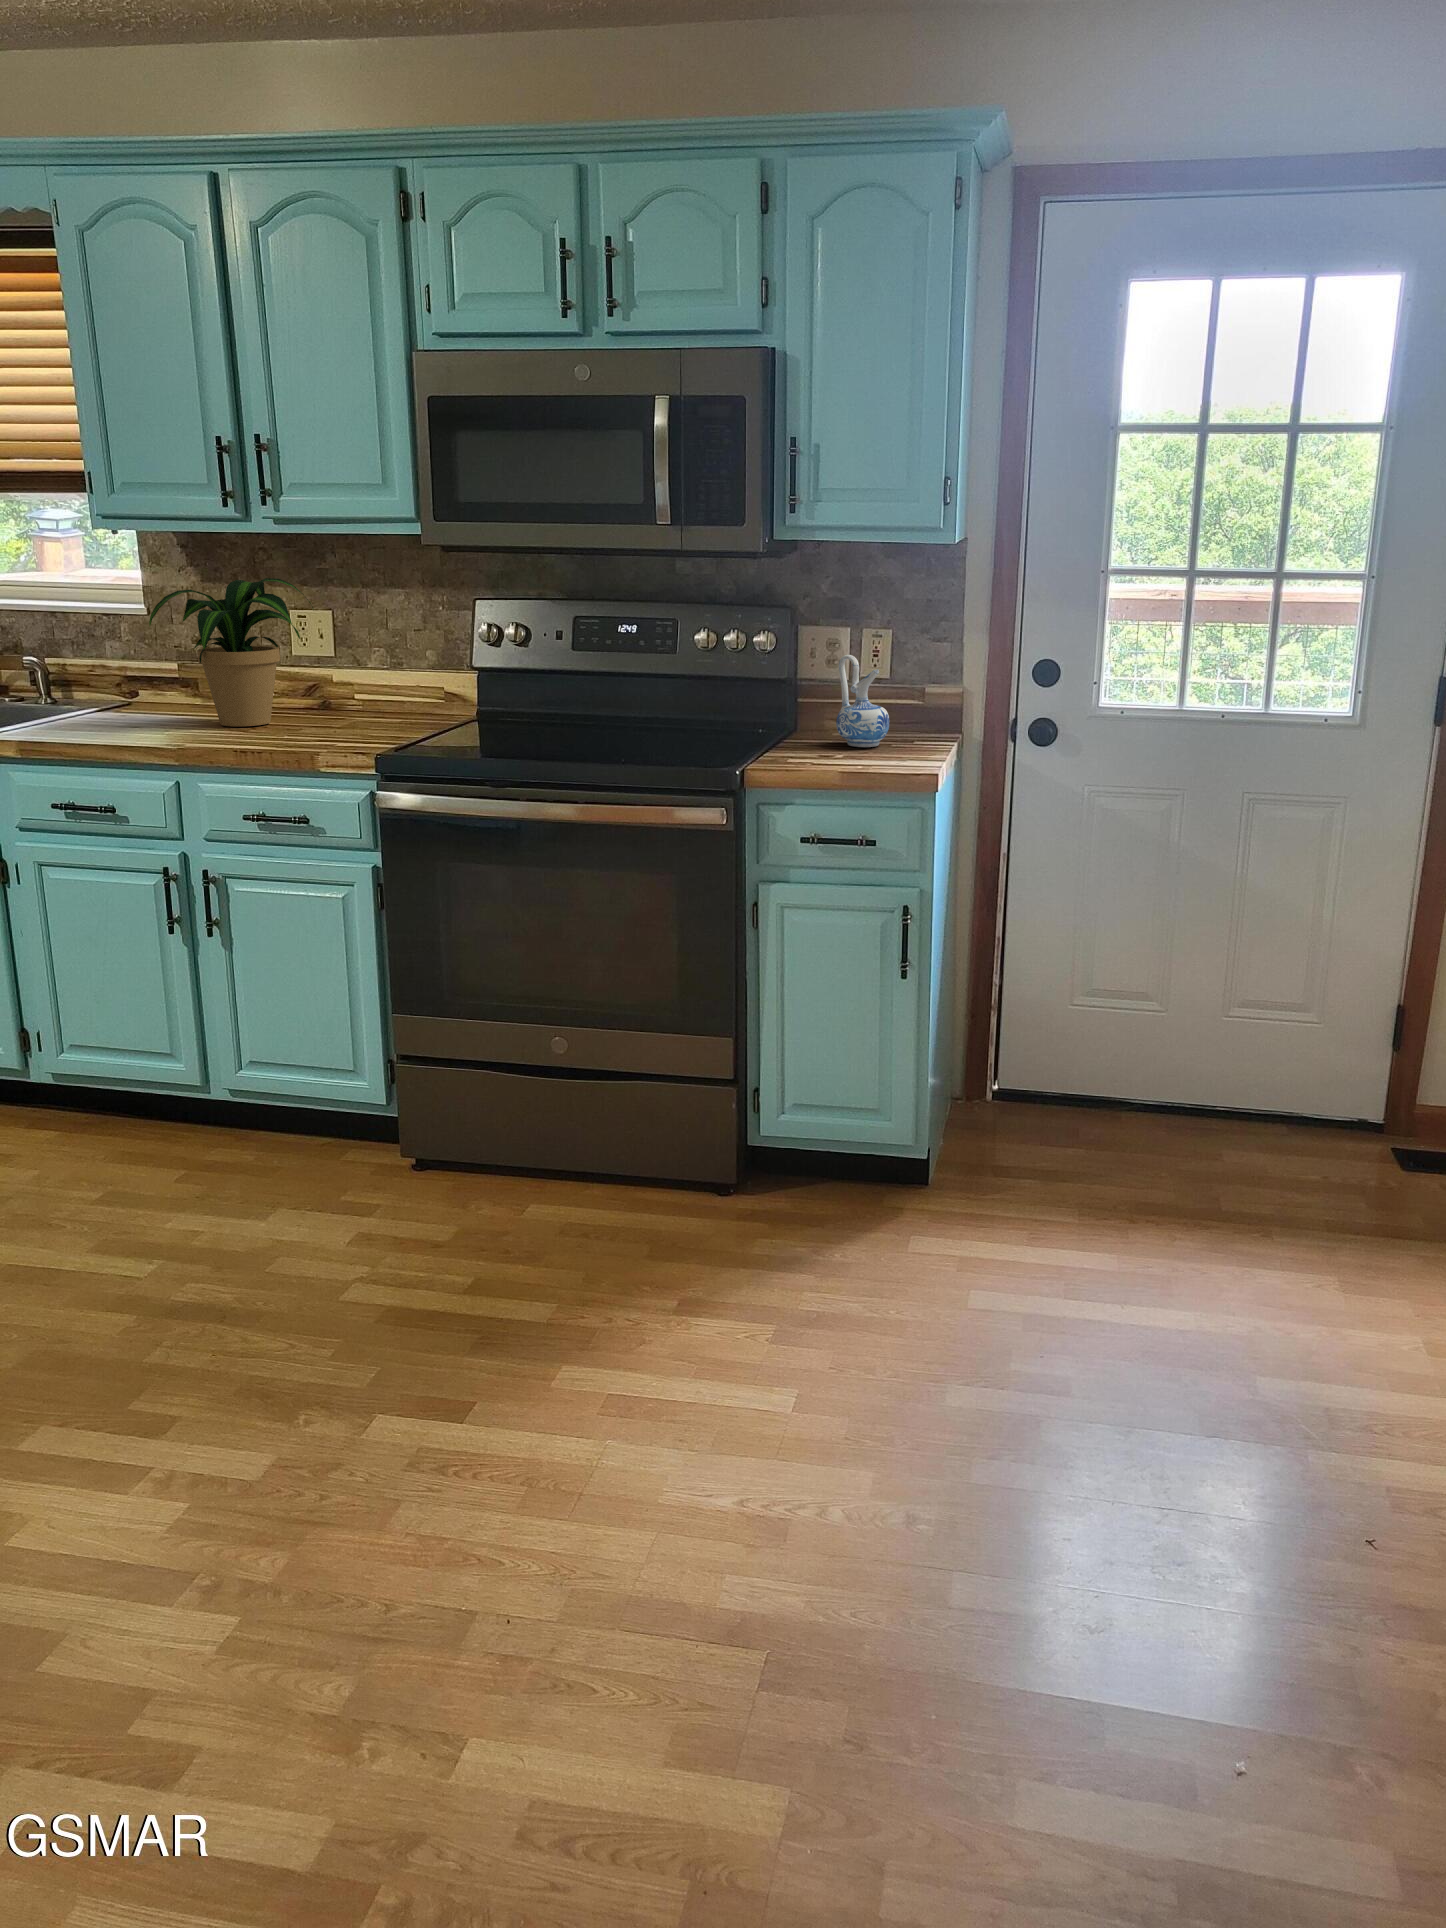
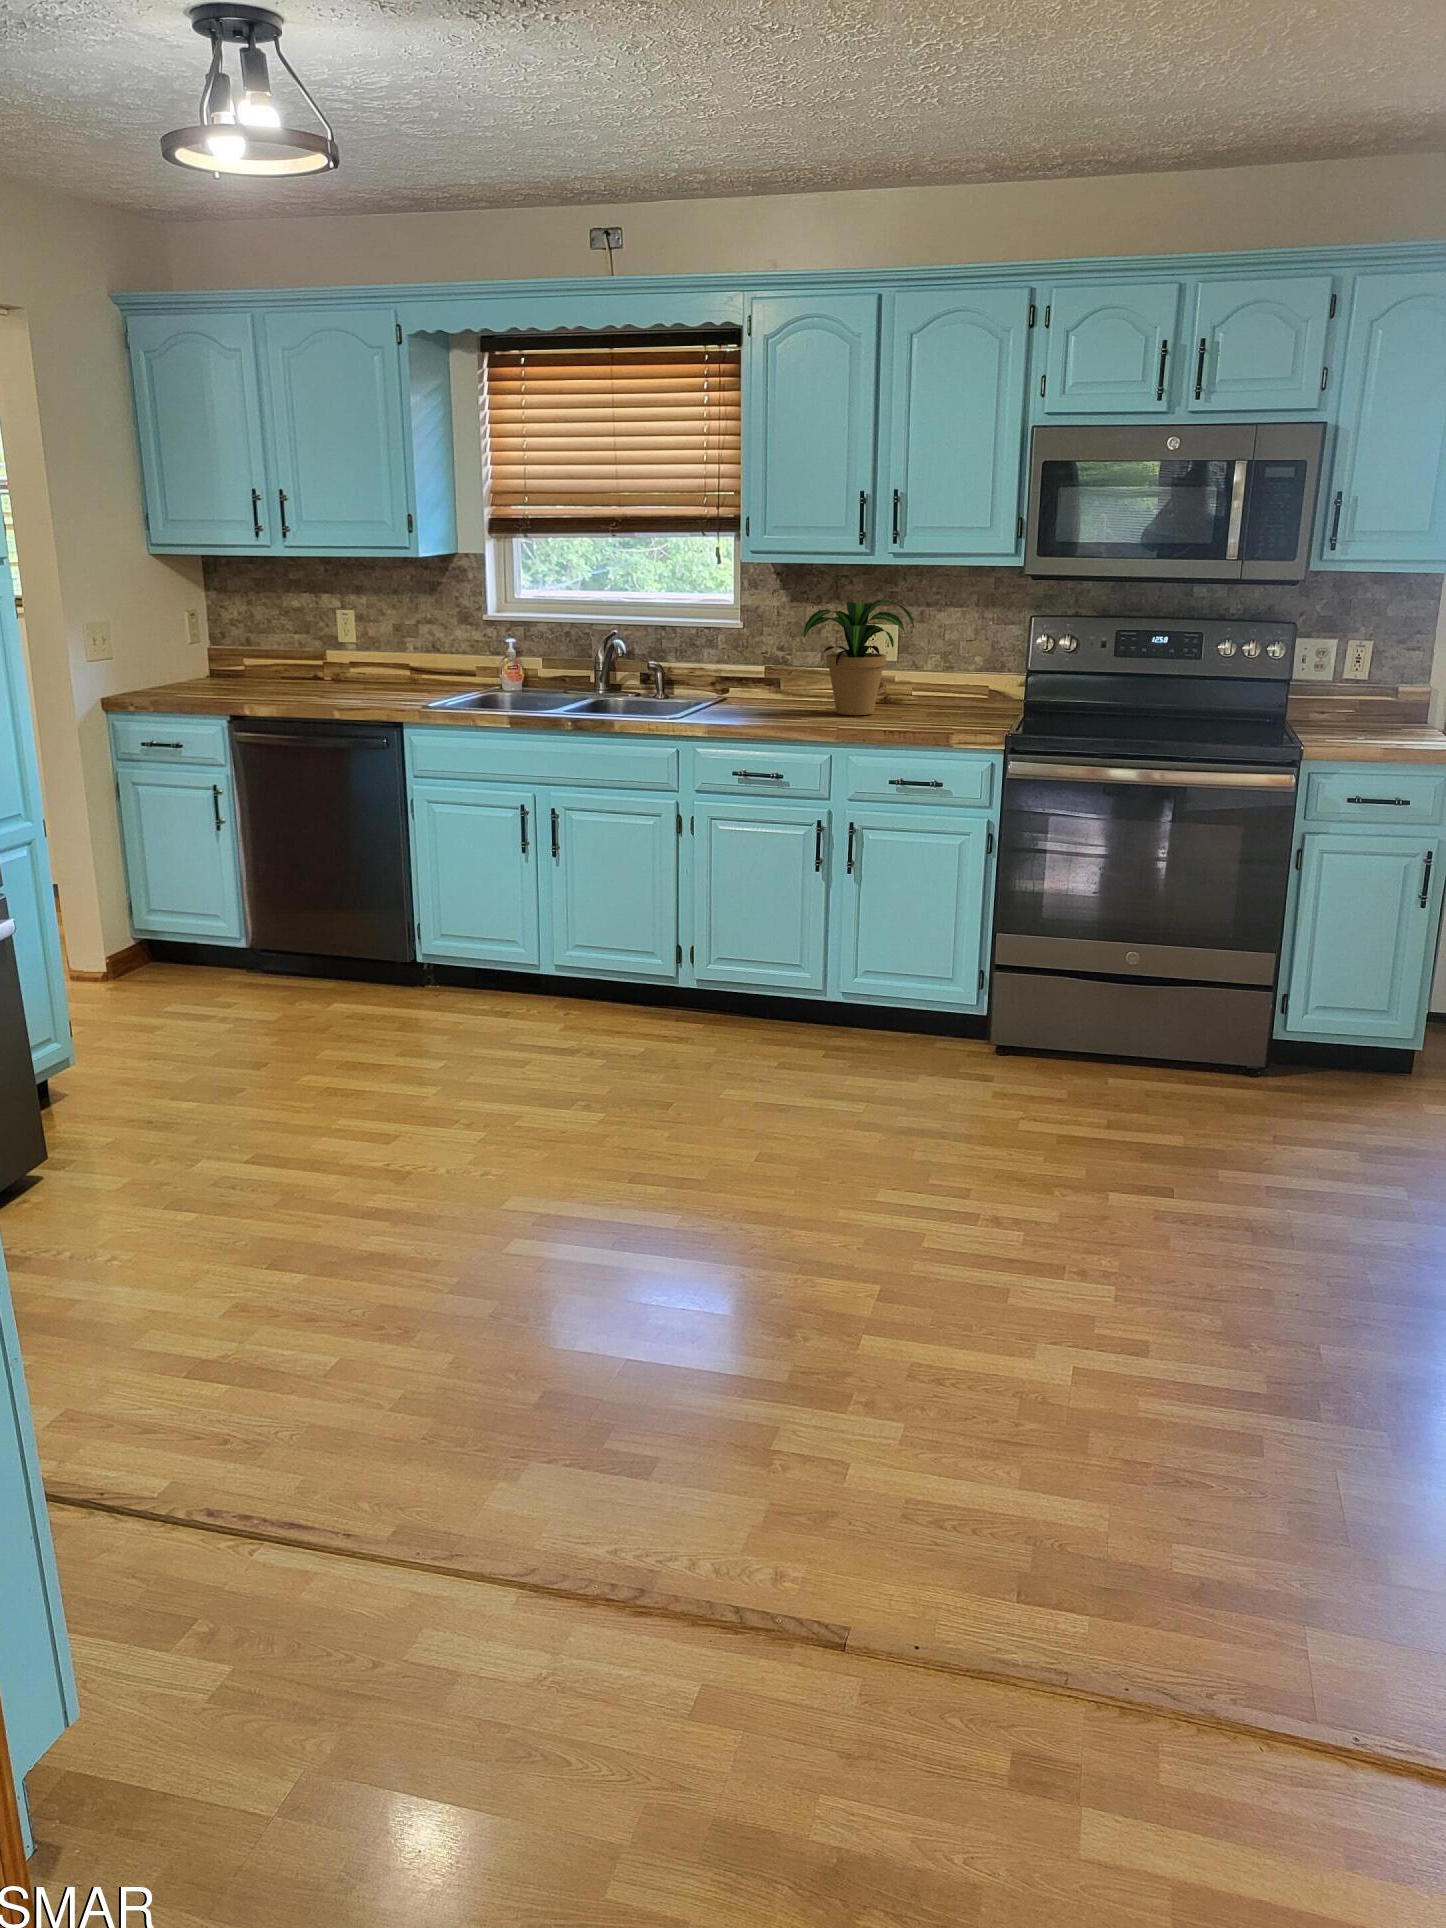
ceramic pitcher: present [836,655,889,747] -> none [1348,659,1392,730]

